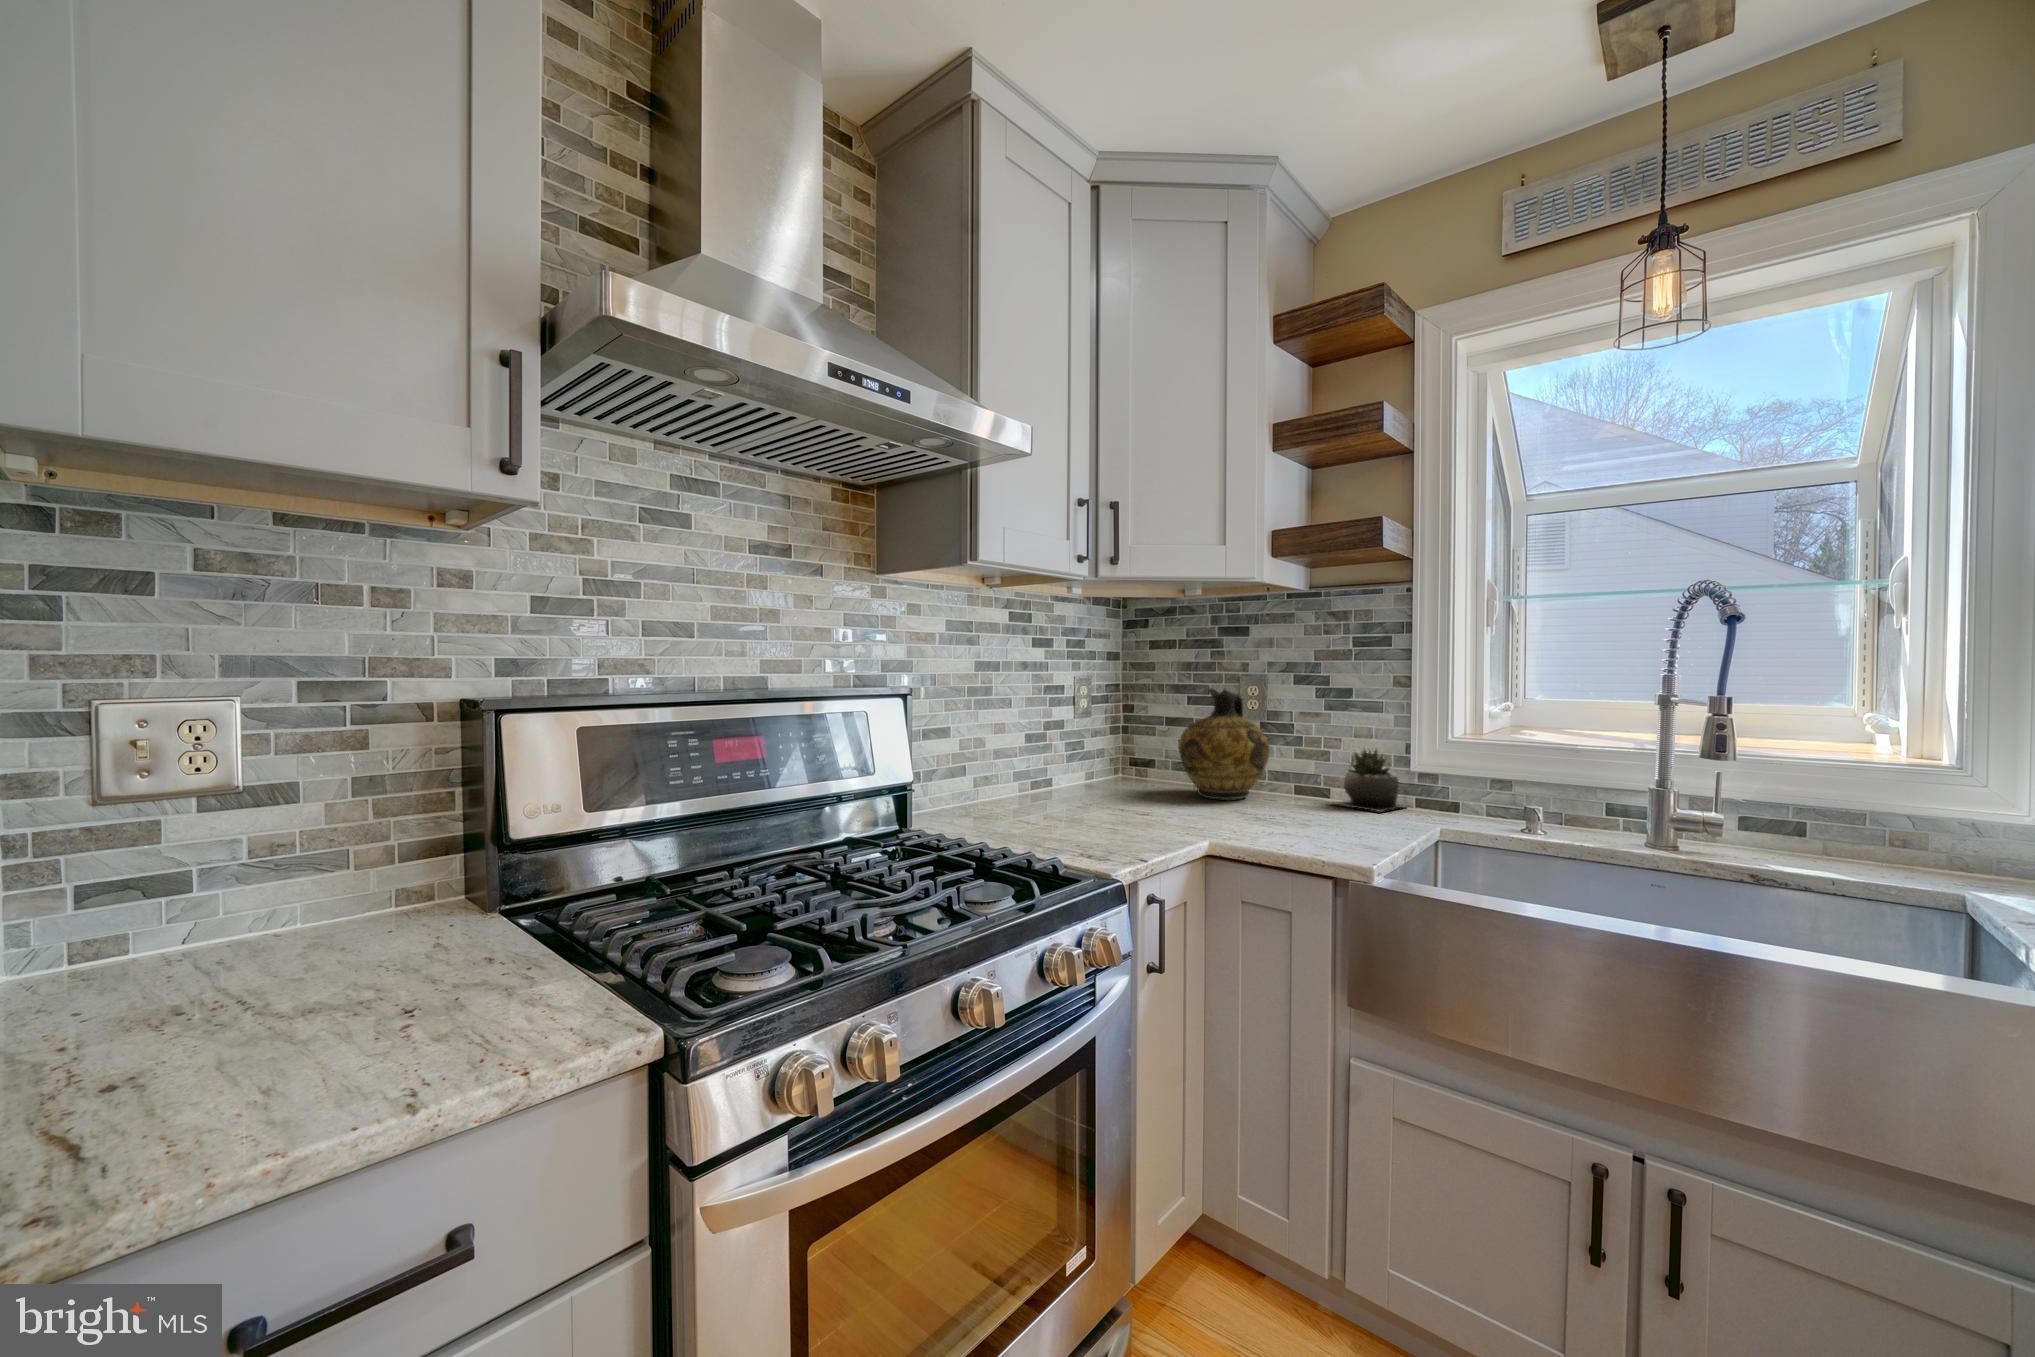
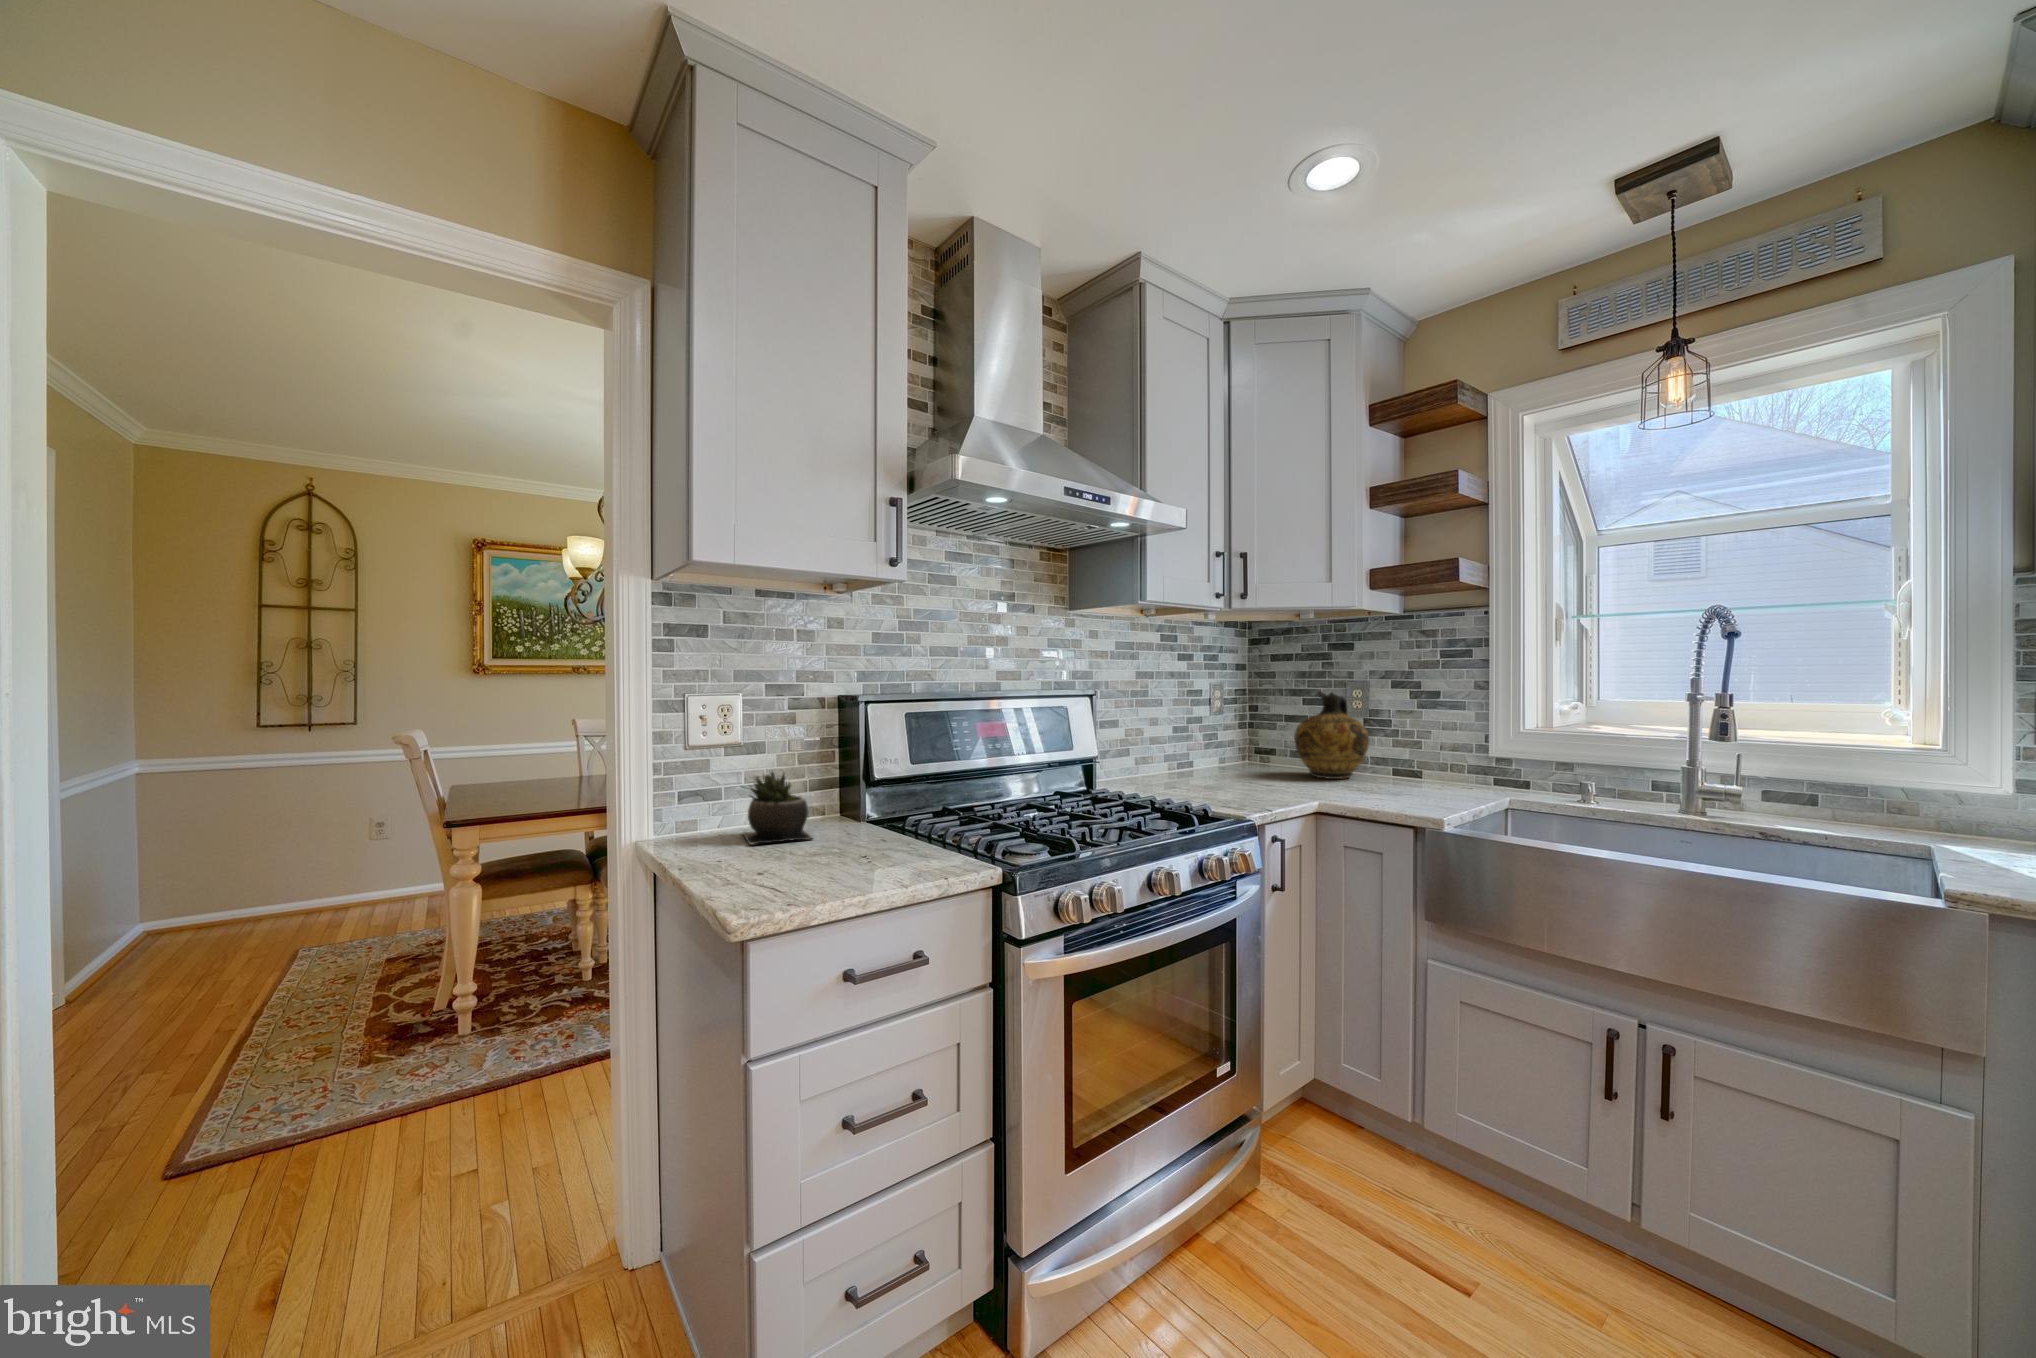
succulent plant: present [1335,750,1404,812] -> present [743,772,812,844]

